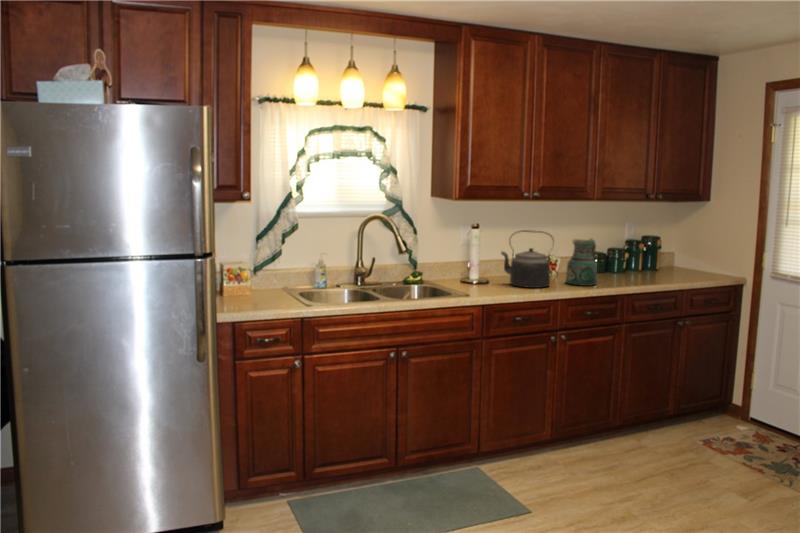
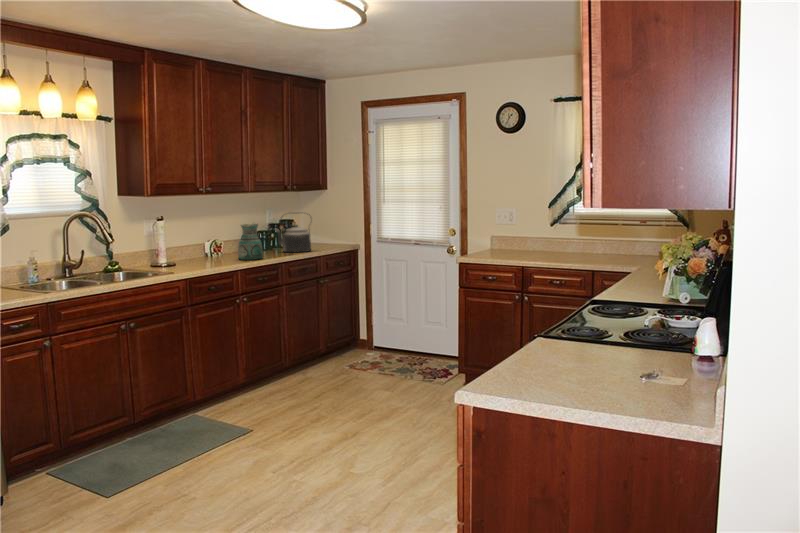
kettle: present [501,230,554,288] -> present [275,225,311,252]

